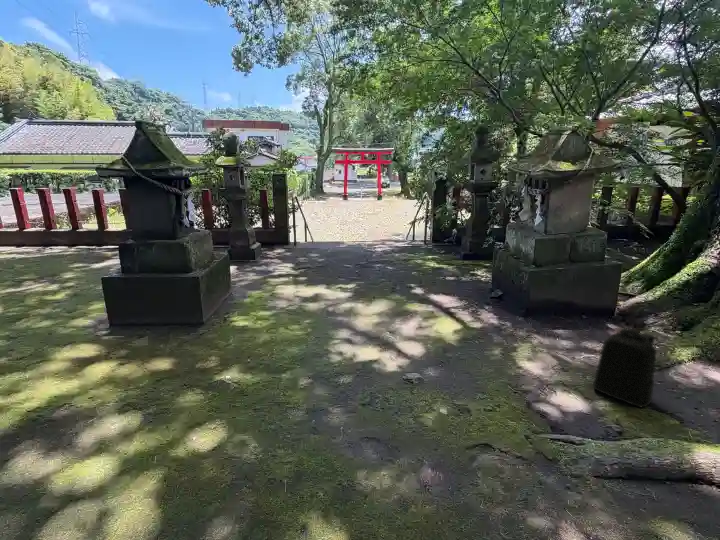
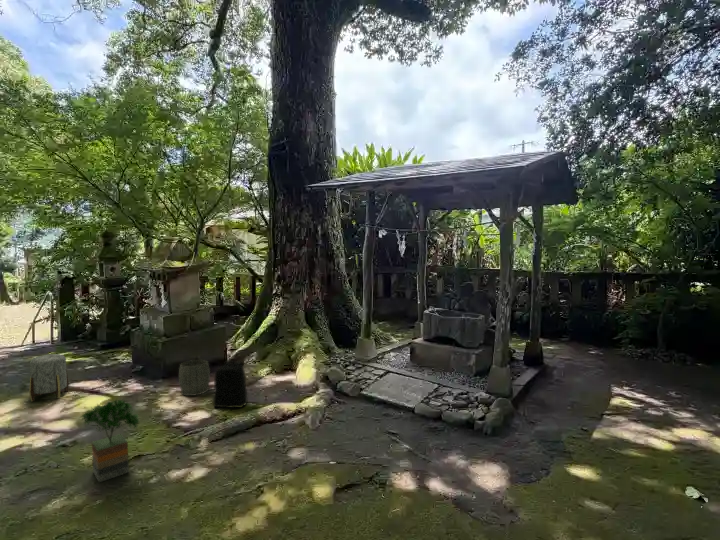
stool: none [394,263,428,311] -> present [29,354,69,401]
woven basket: none [546,307,592,358] -> present [179,360,210,396]
potted tree: none [422,357,492,458] -> present [82,400,139,482]

